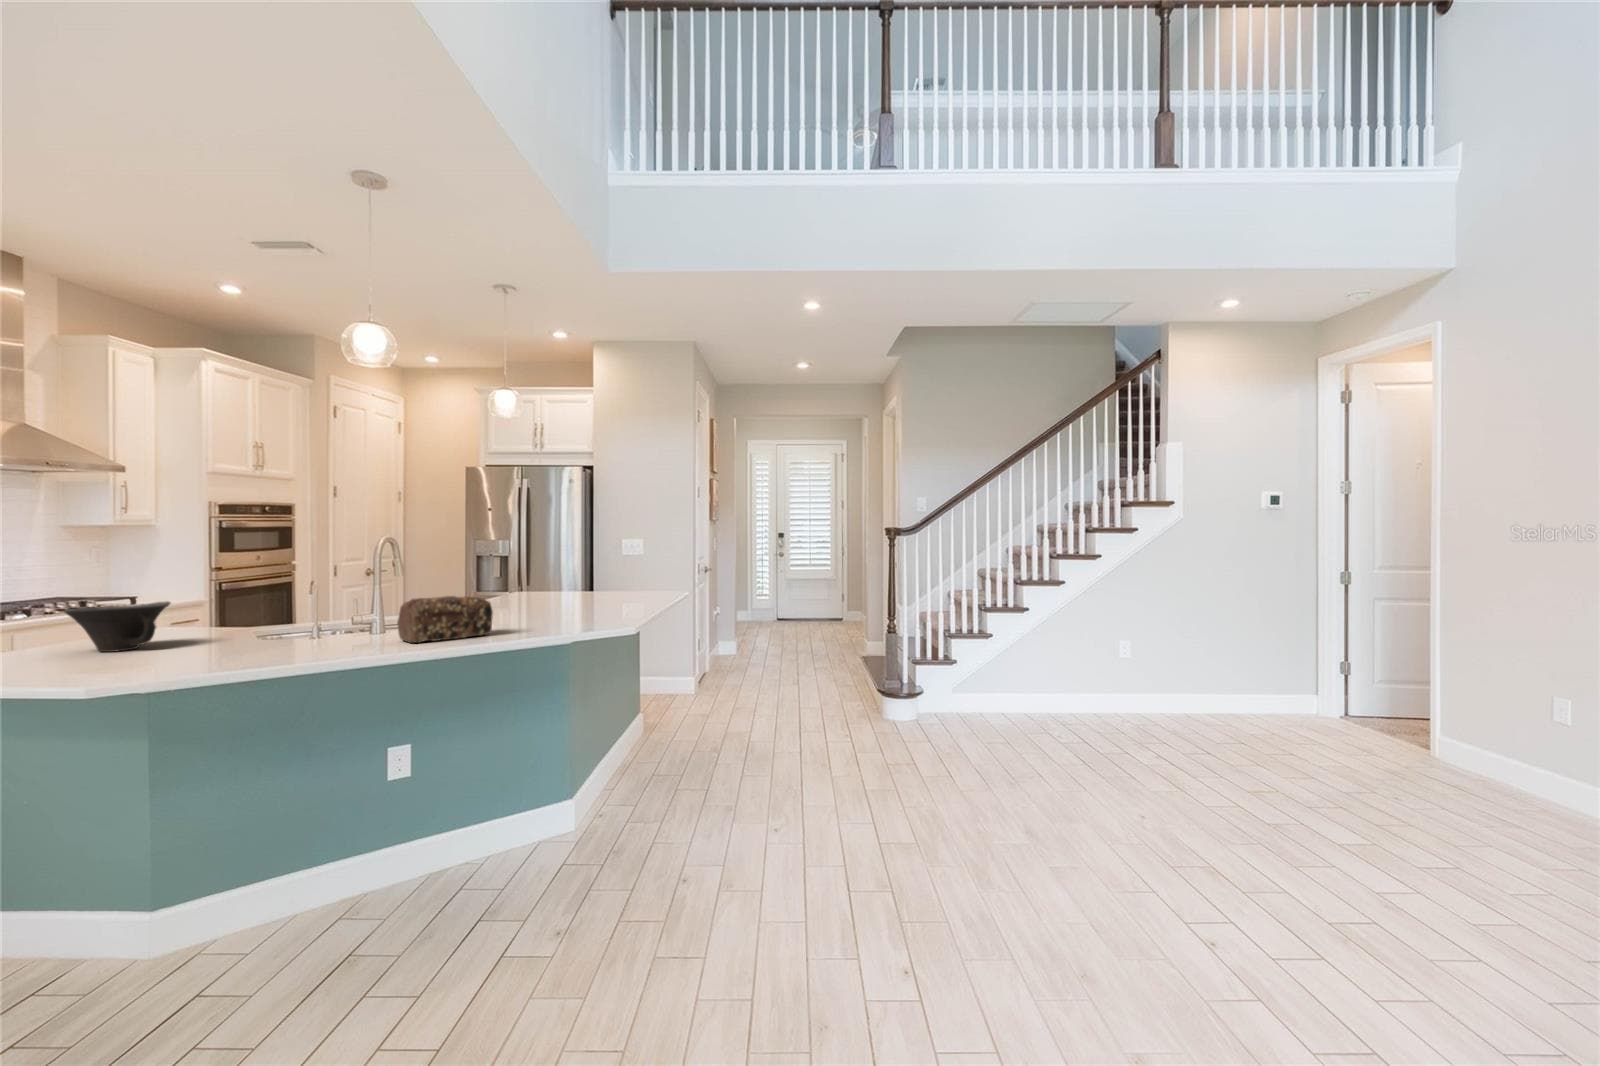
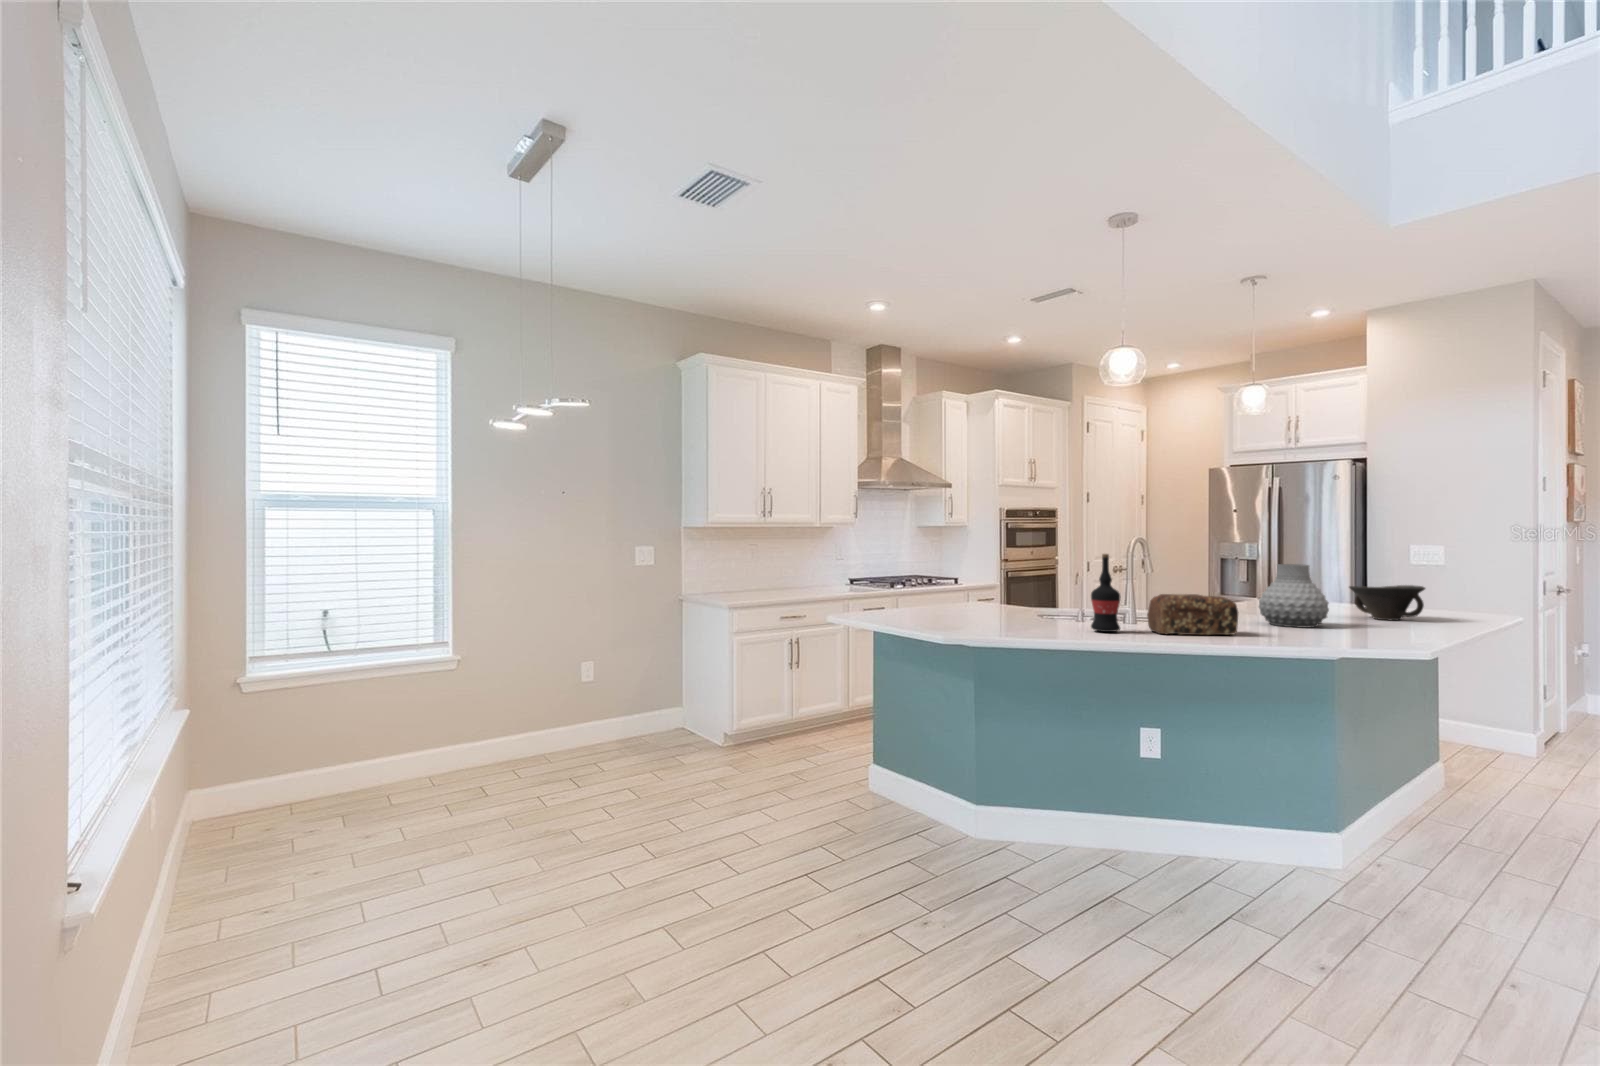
wine bottle: none [326,556,365,649] -> present [1091,554,1121,632]
vase: none [511,560,570,620] -> present [1259,564,1329,628]
bowl: present [64,601,171,652] -> present [1349,585,1425,620]

